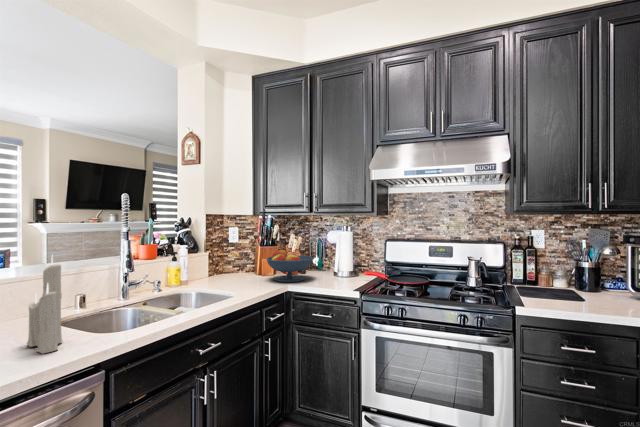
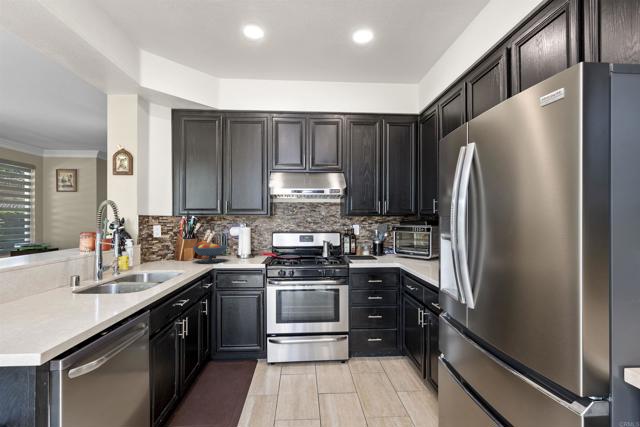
candle: present [27,255,62,353] -> none [84,240,115,305]

